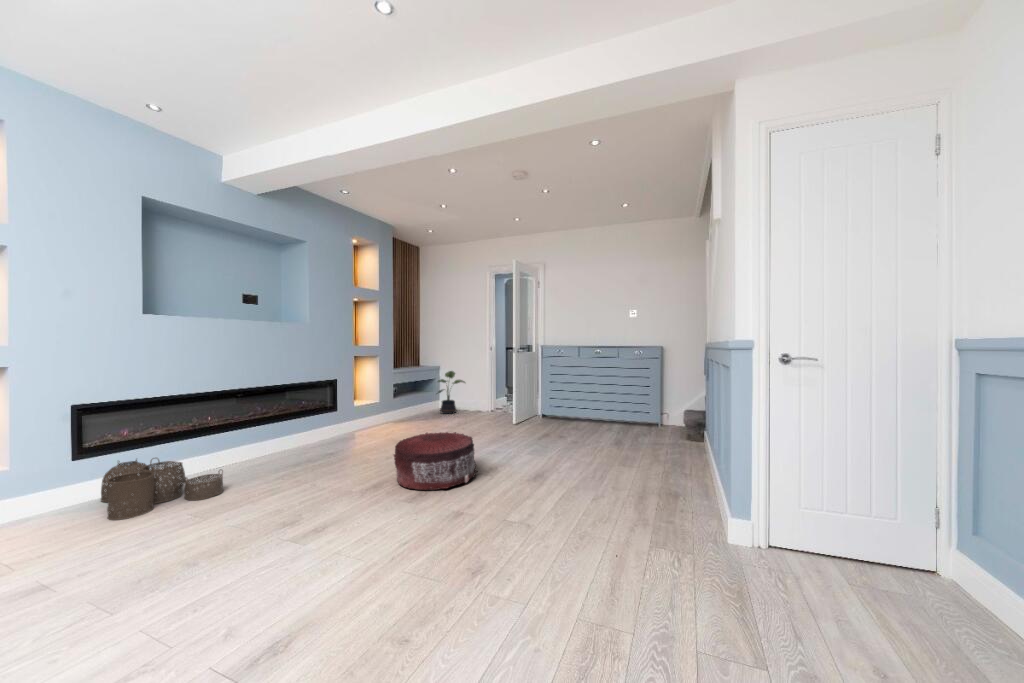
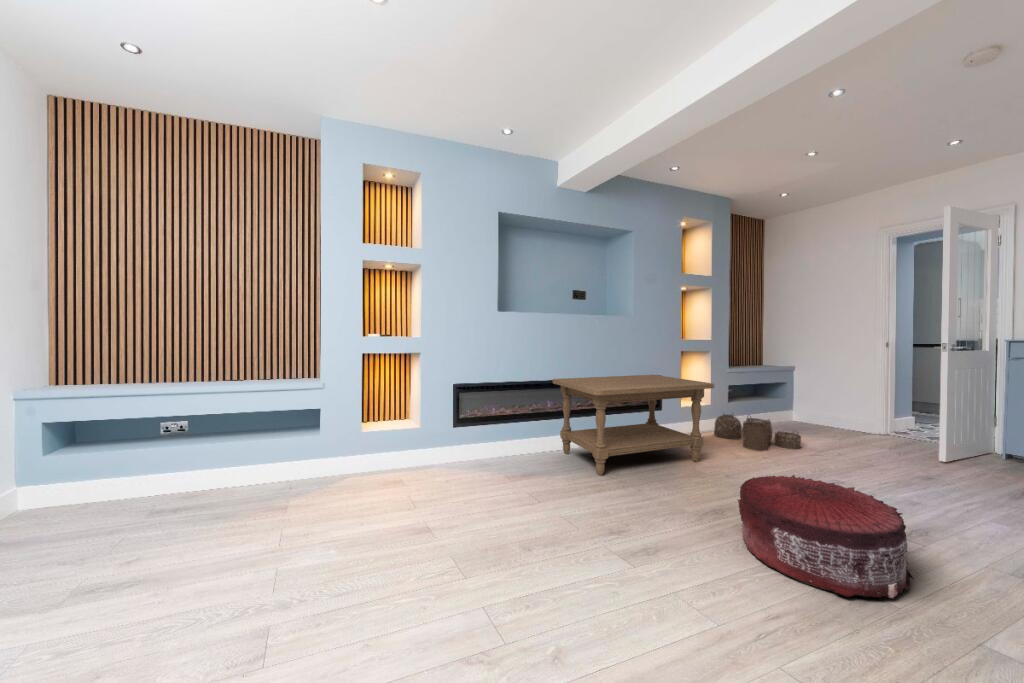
potted plant: present [438,371,465,414] -> none [788,375,843,434]
coffee table: none [222,378,381,473] -> present [553,375,714,476]
woven basket: present [101,458,223,520] -> present [714,414,801,451]

